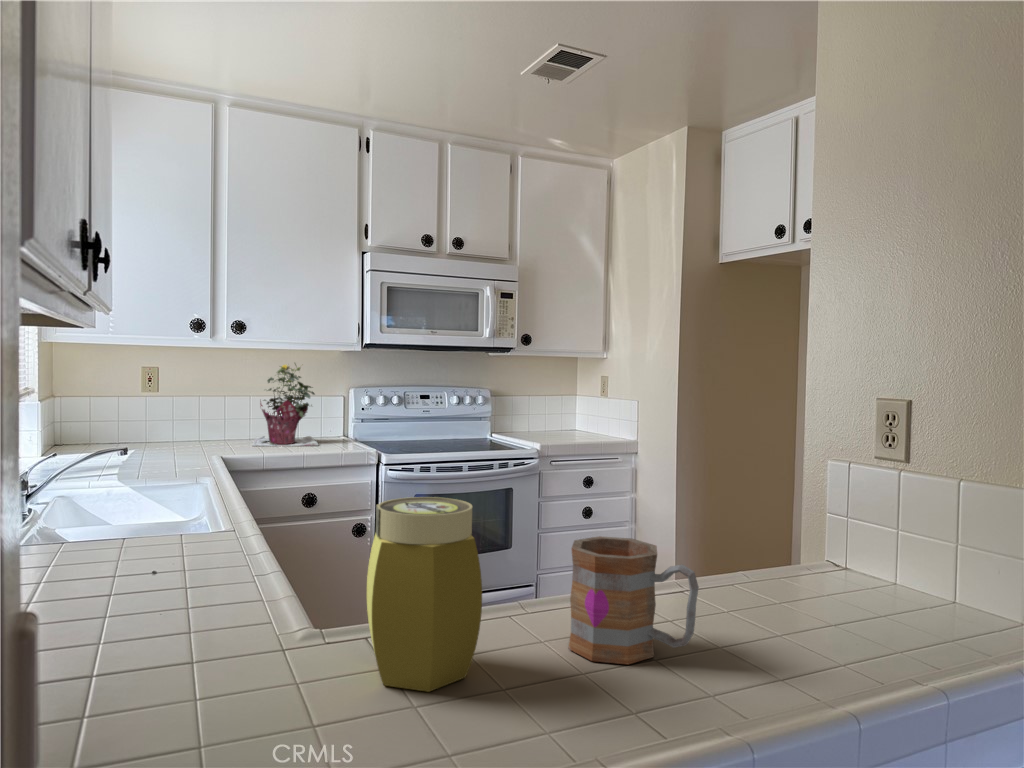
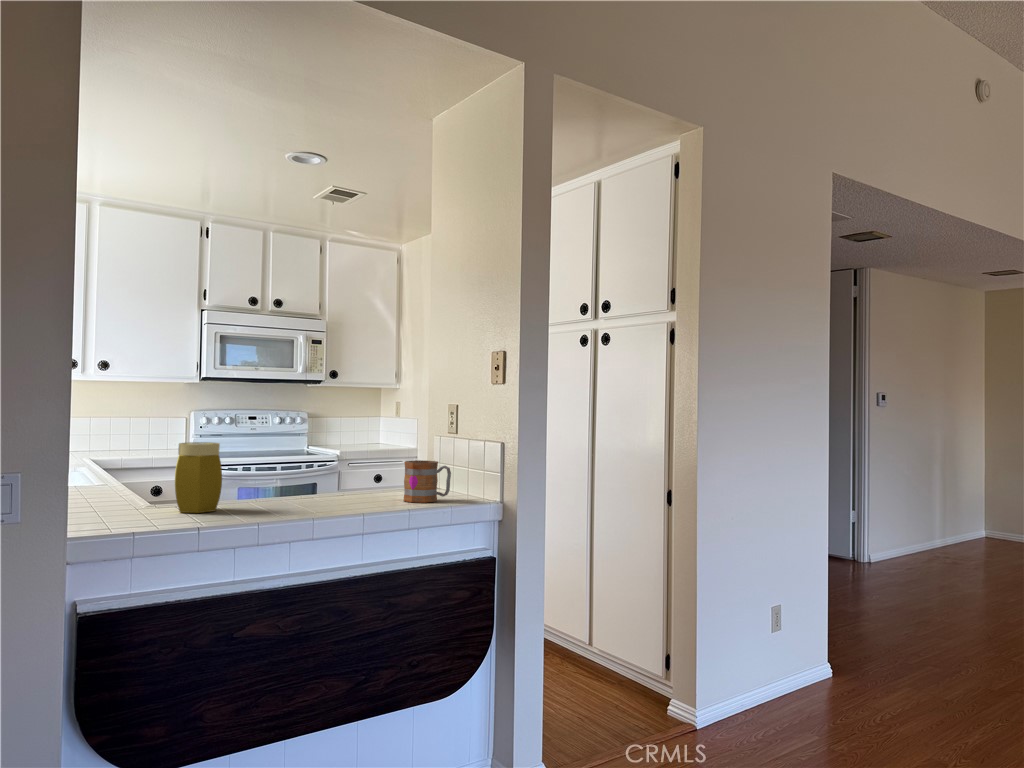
potted plant: present [252,364,319,446] -> none [110,391,165,455]
mug: present [569,536,699,664] -> present [403,460,451,503]

